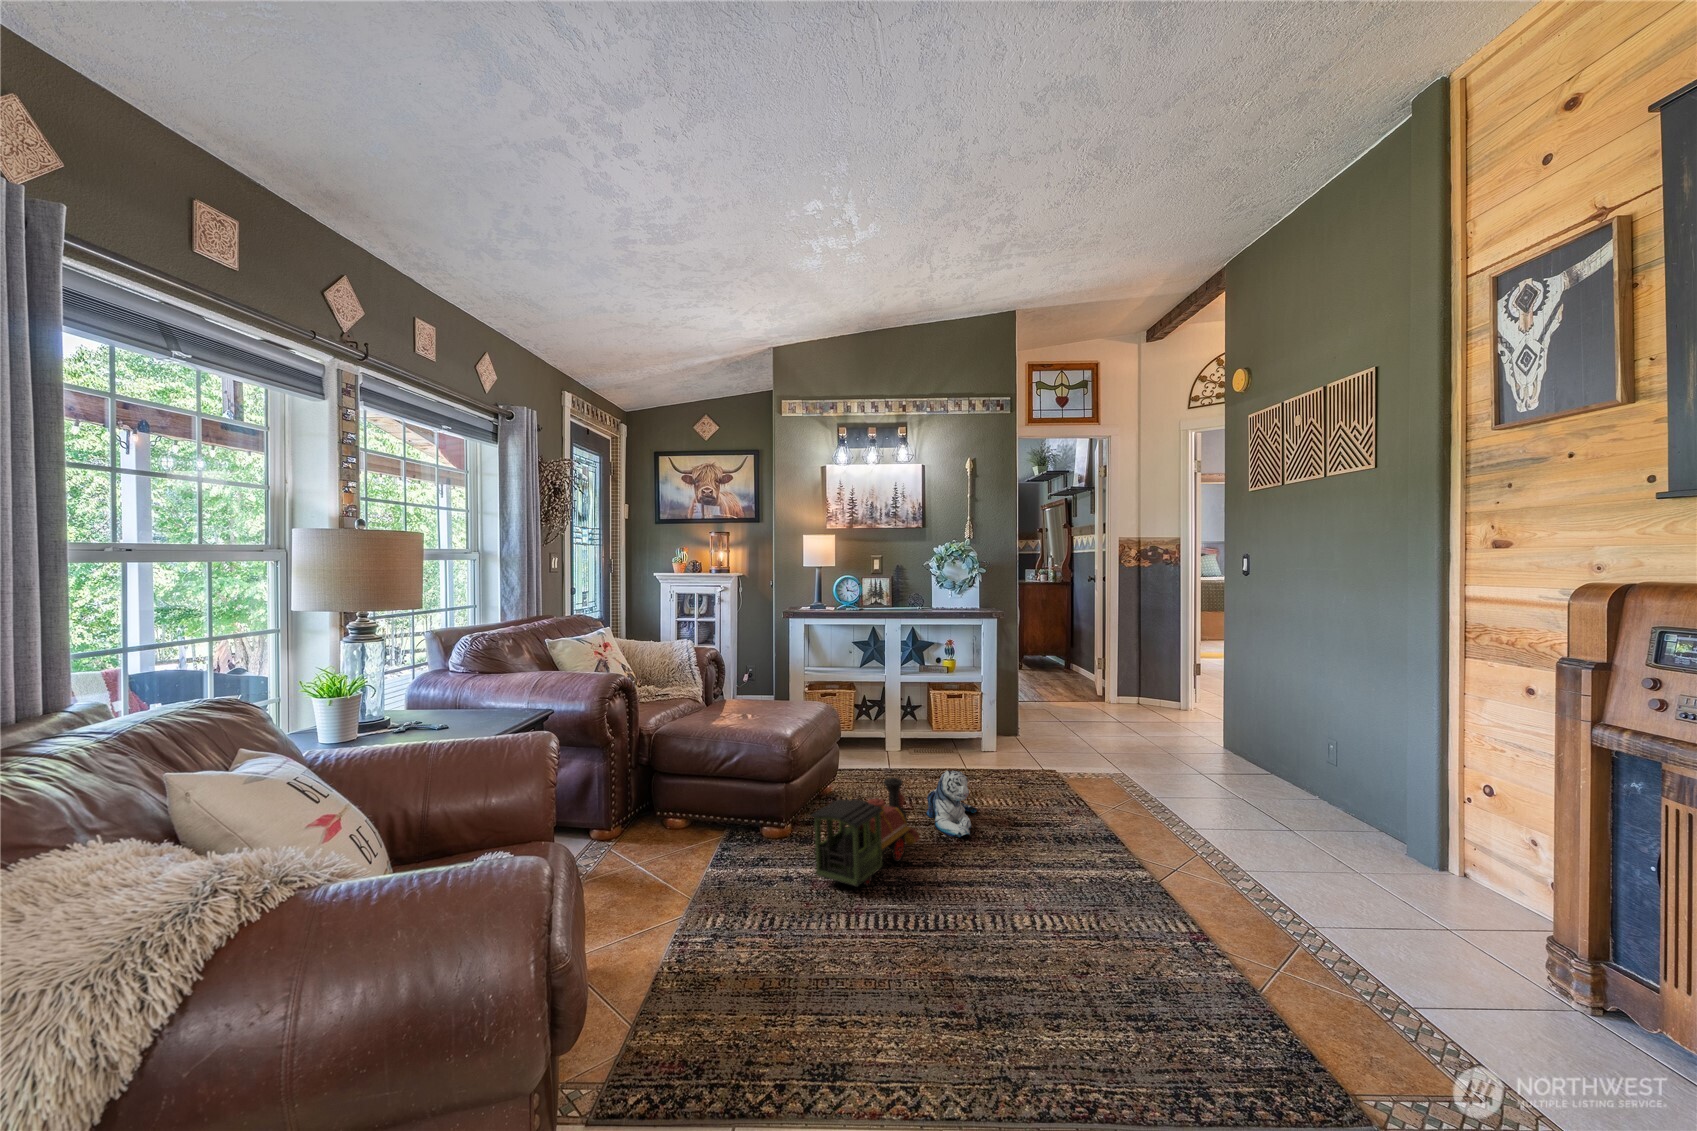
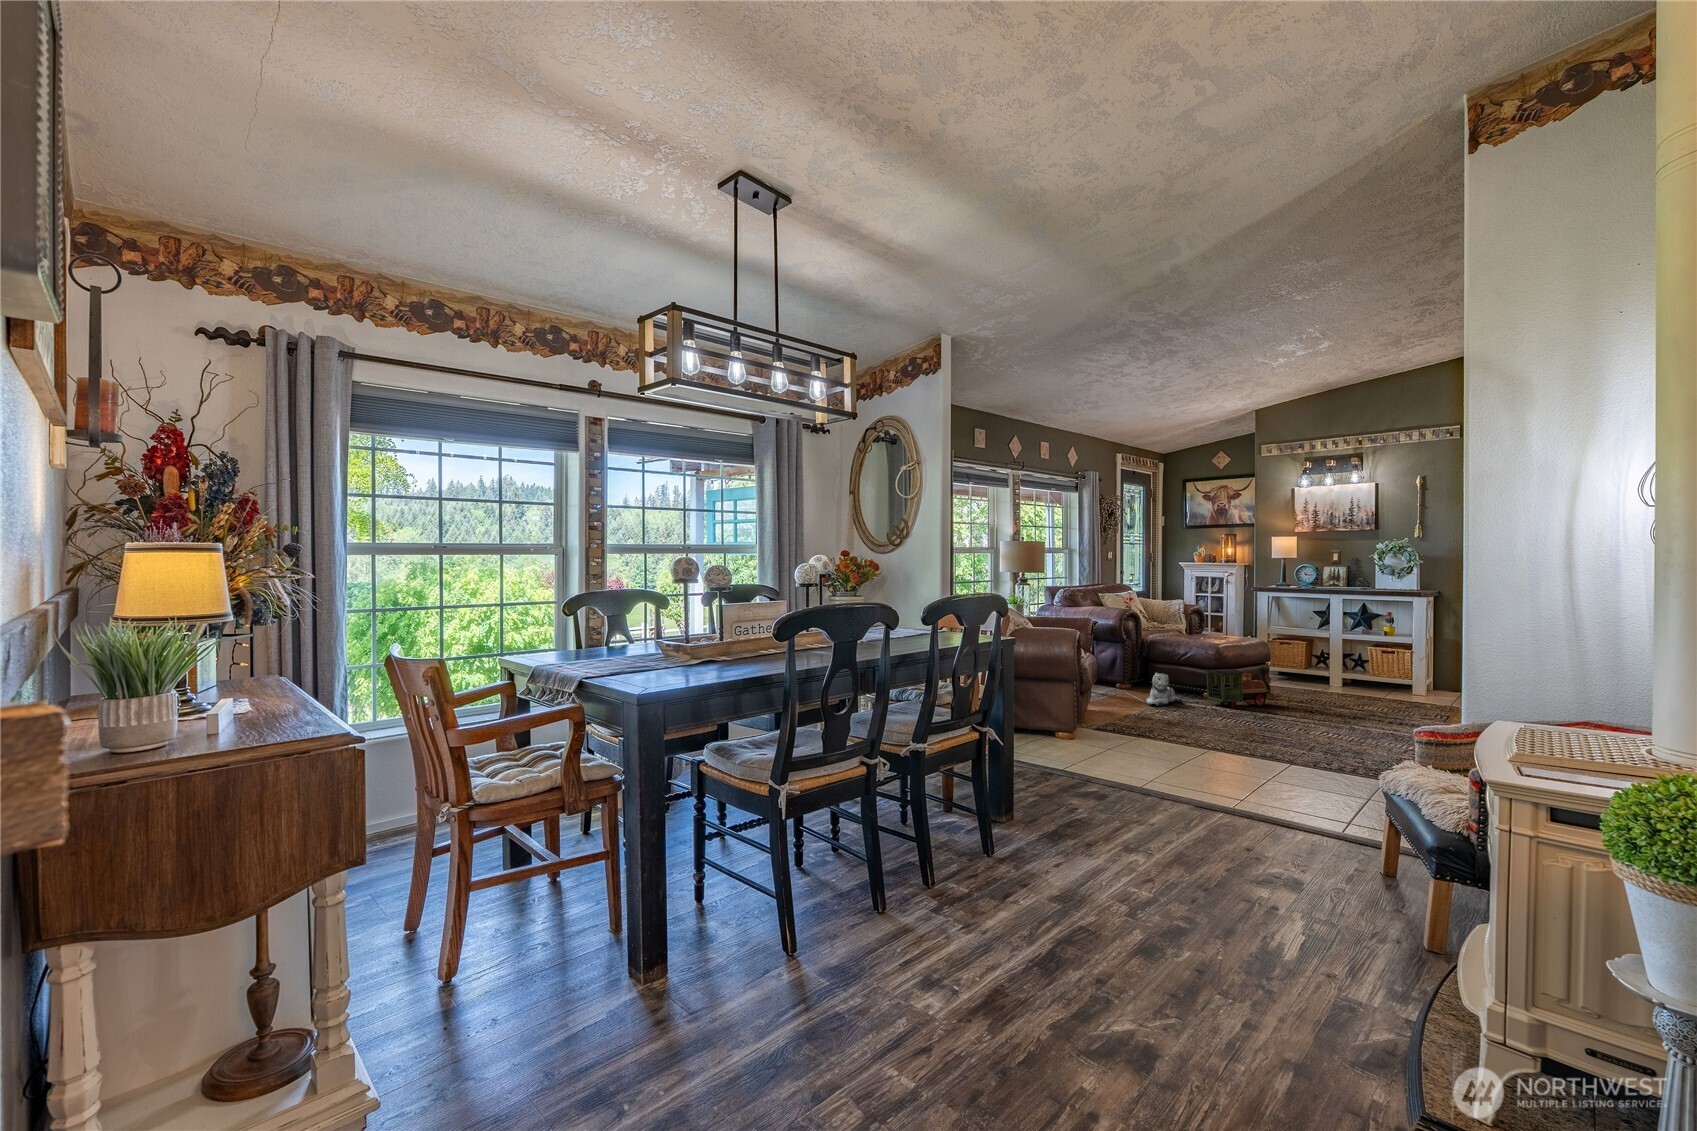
plush toy: present [926,771,977,838] -> present [1146,673,1182,705]

